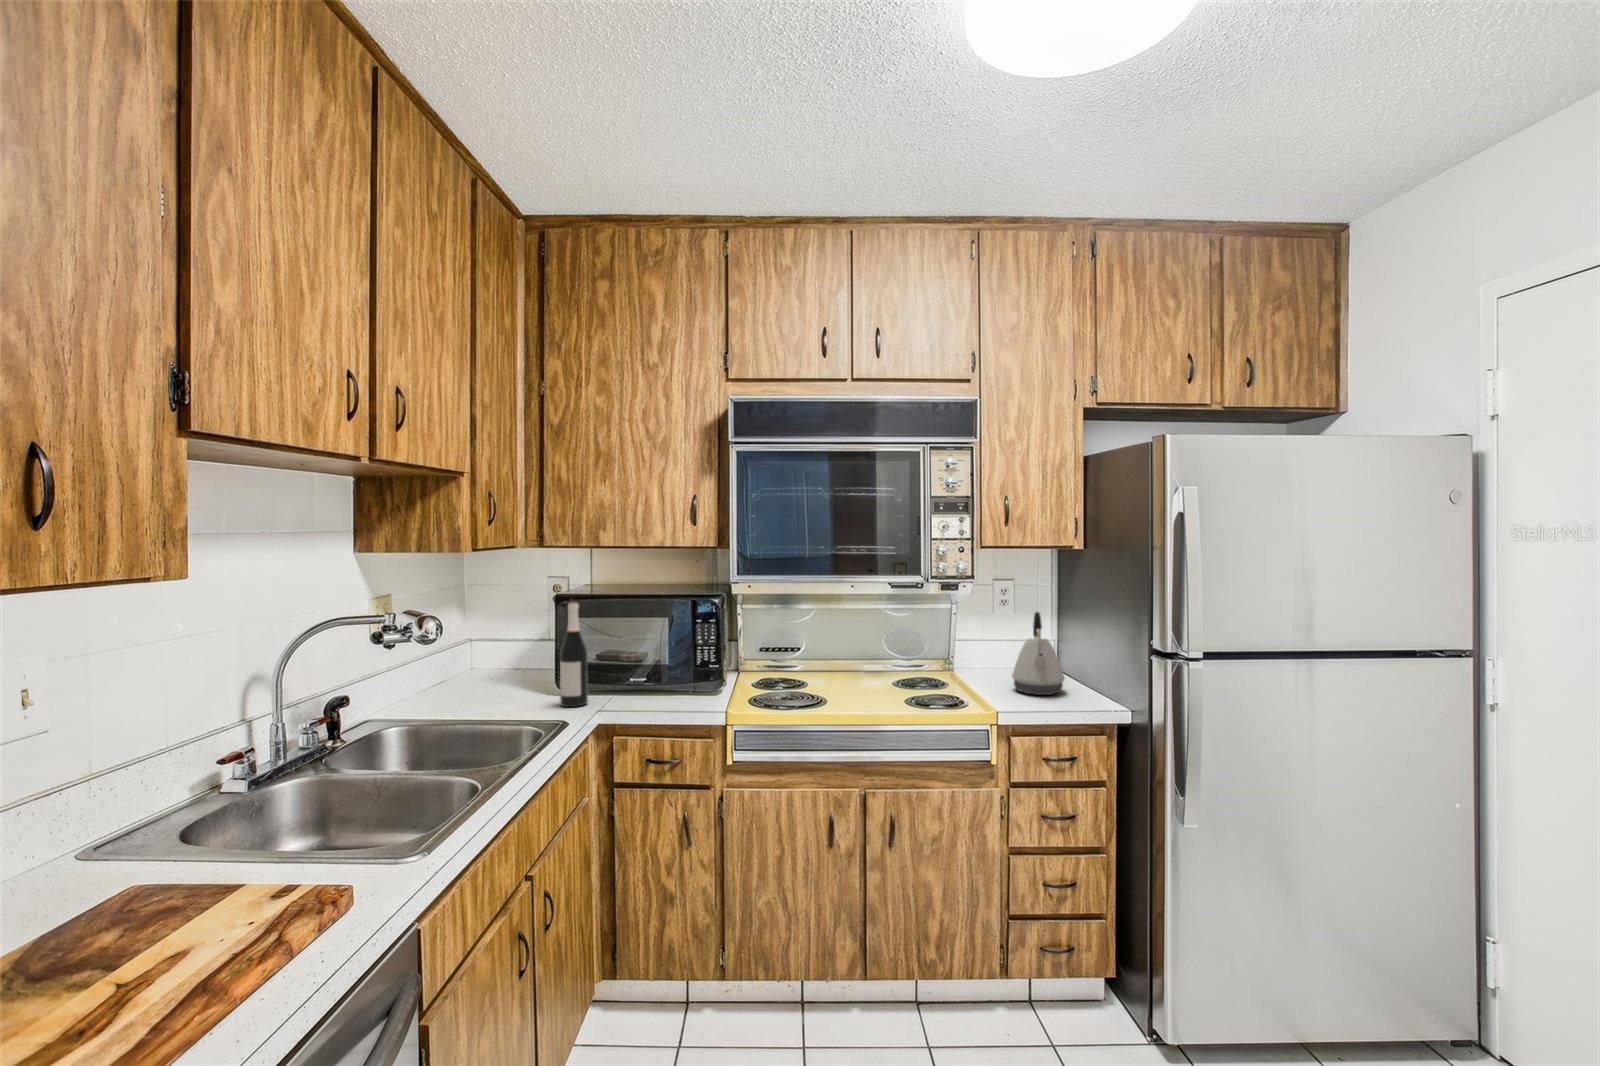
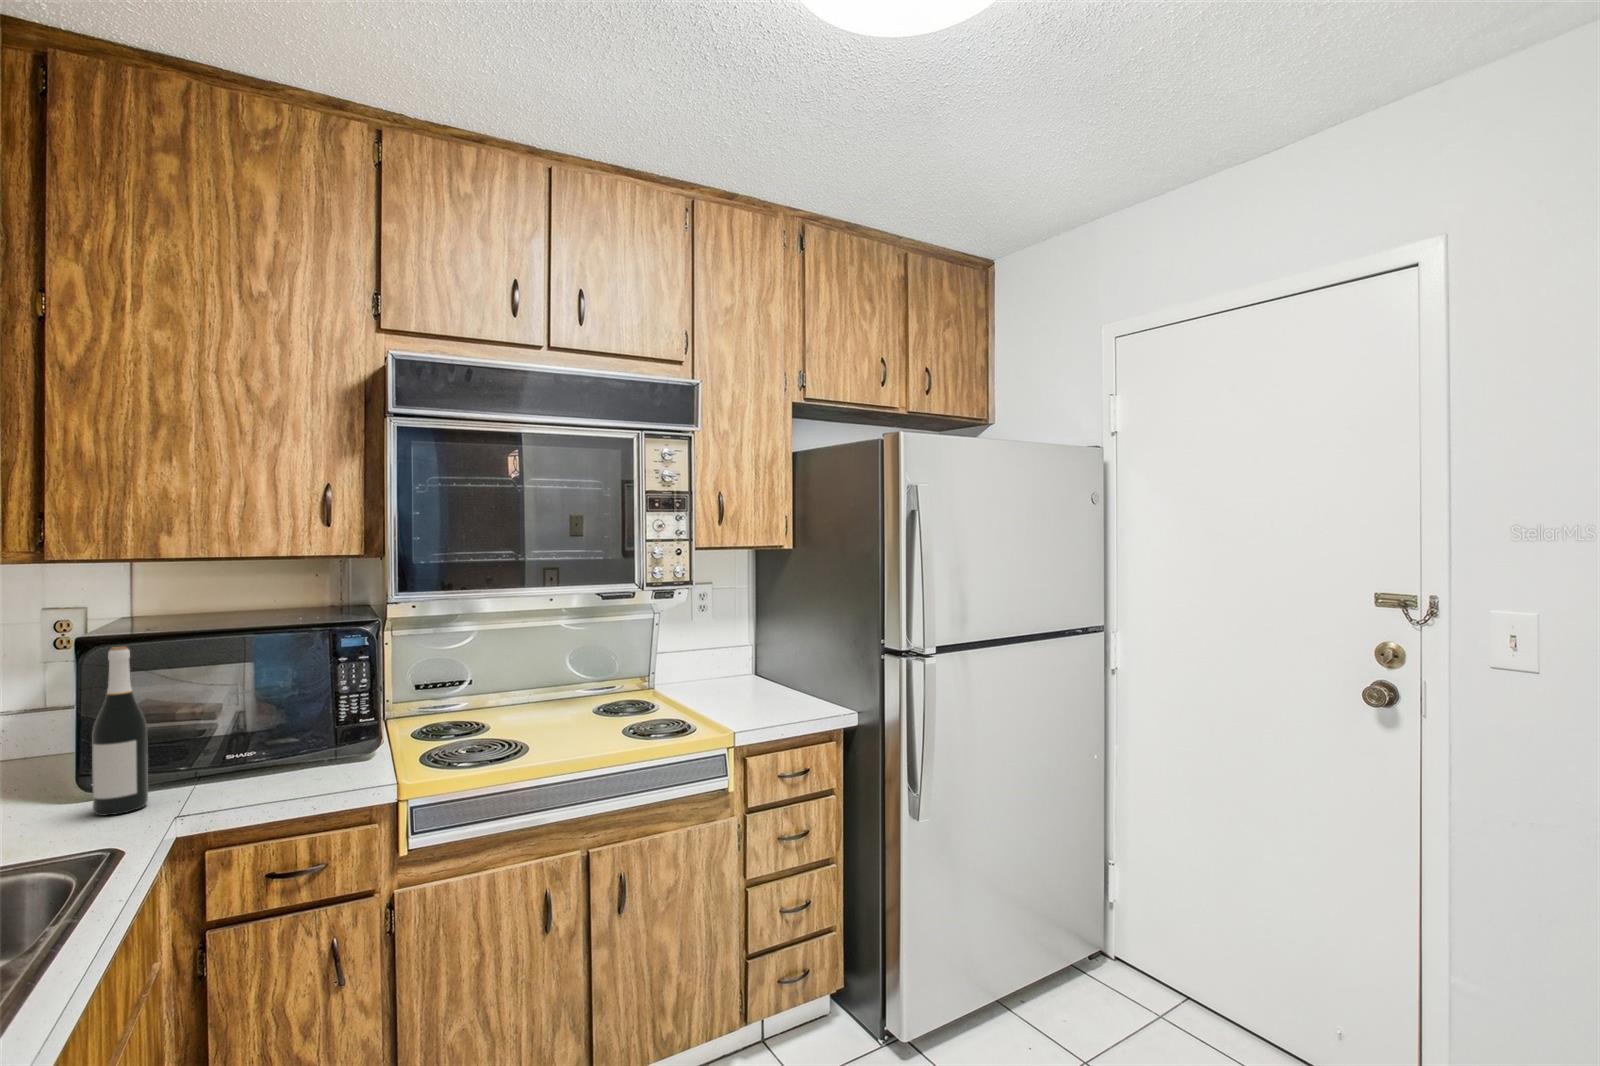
kettle: present [1012,612,1065,695] -> none [732,620,786,709]

